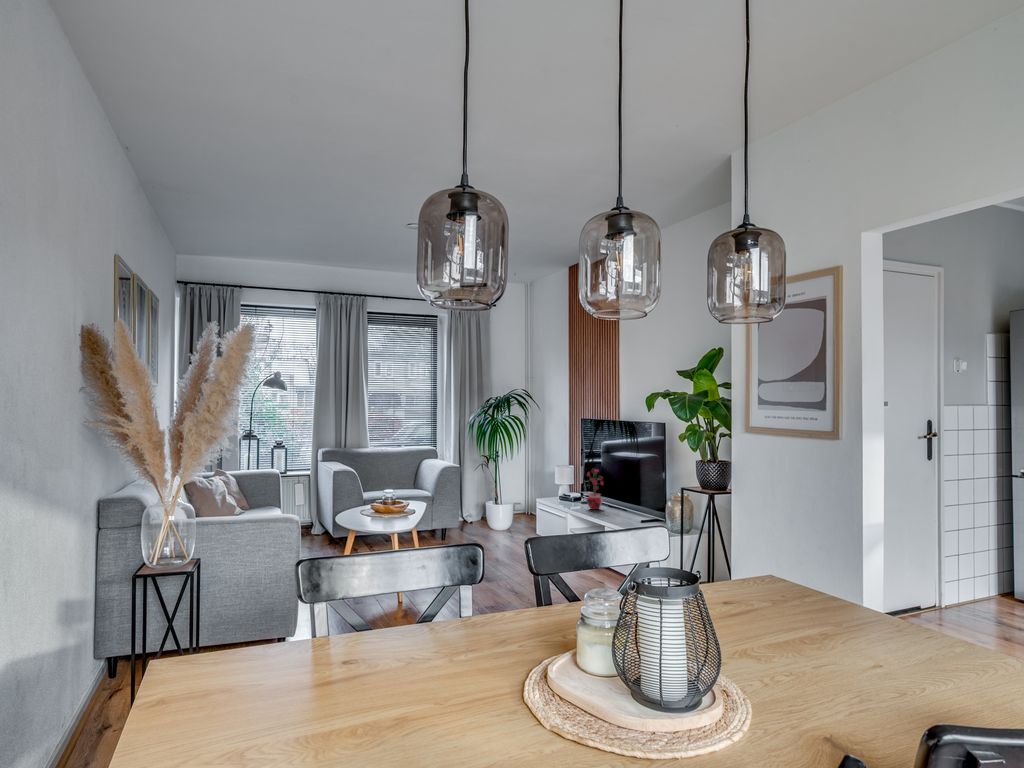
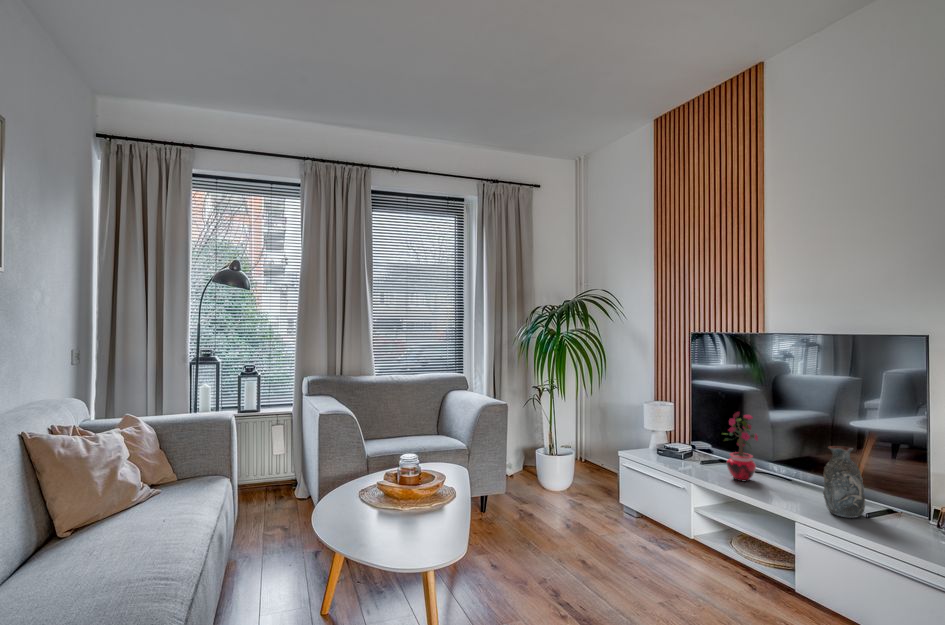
decorative vase: none [619,484,639,521] -> present [823,446,865,518]

